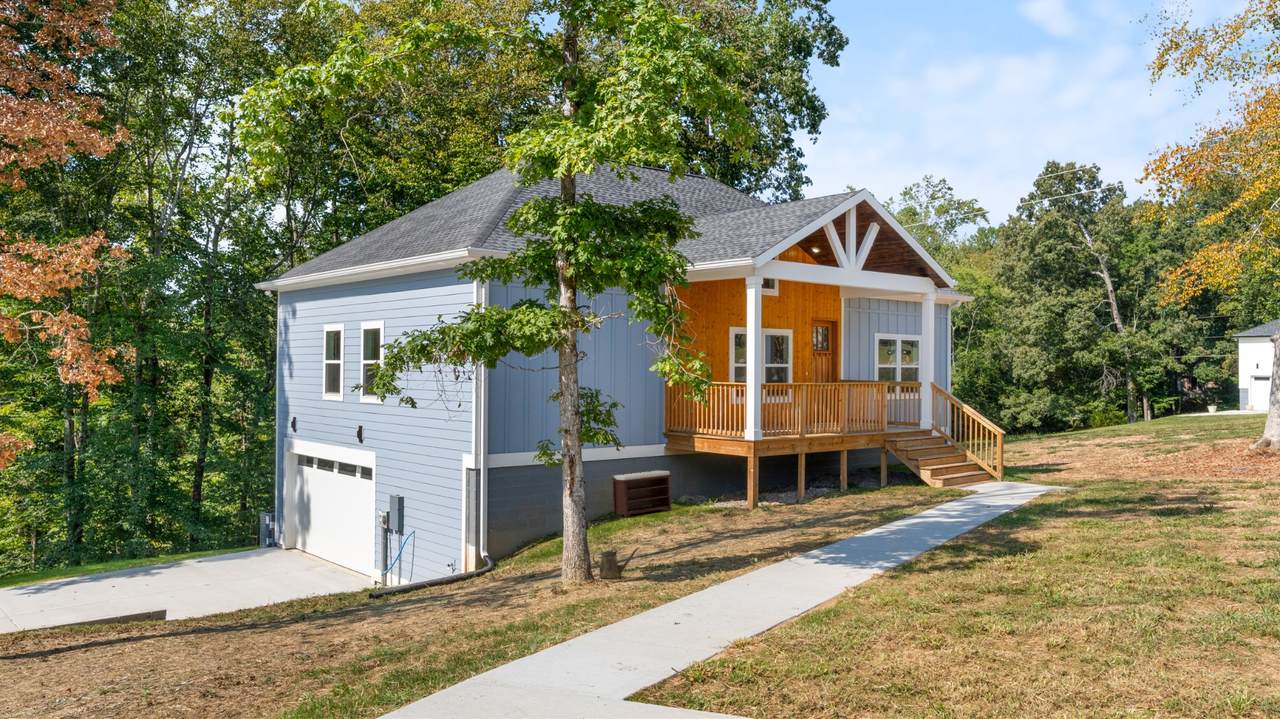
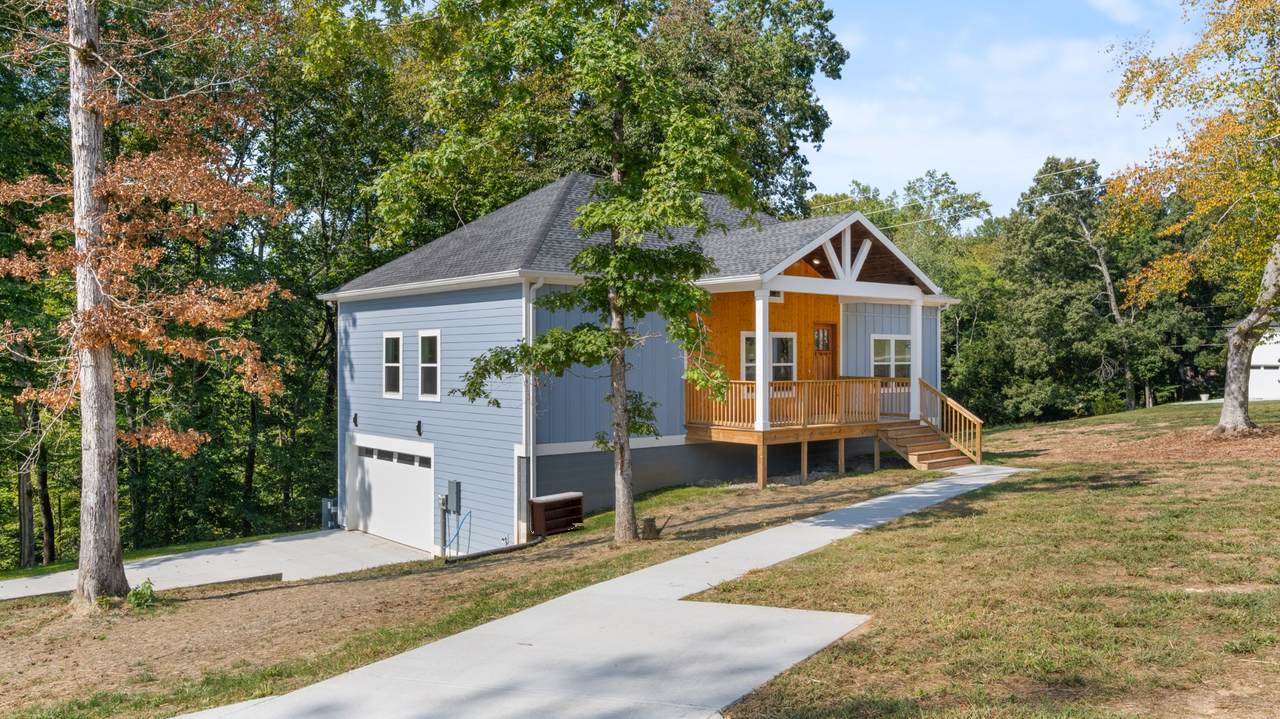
bench: present [612,470,671,518] -> present [528,492,585,537]

